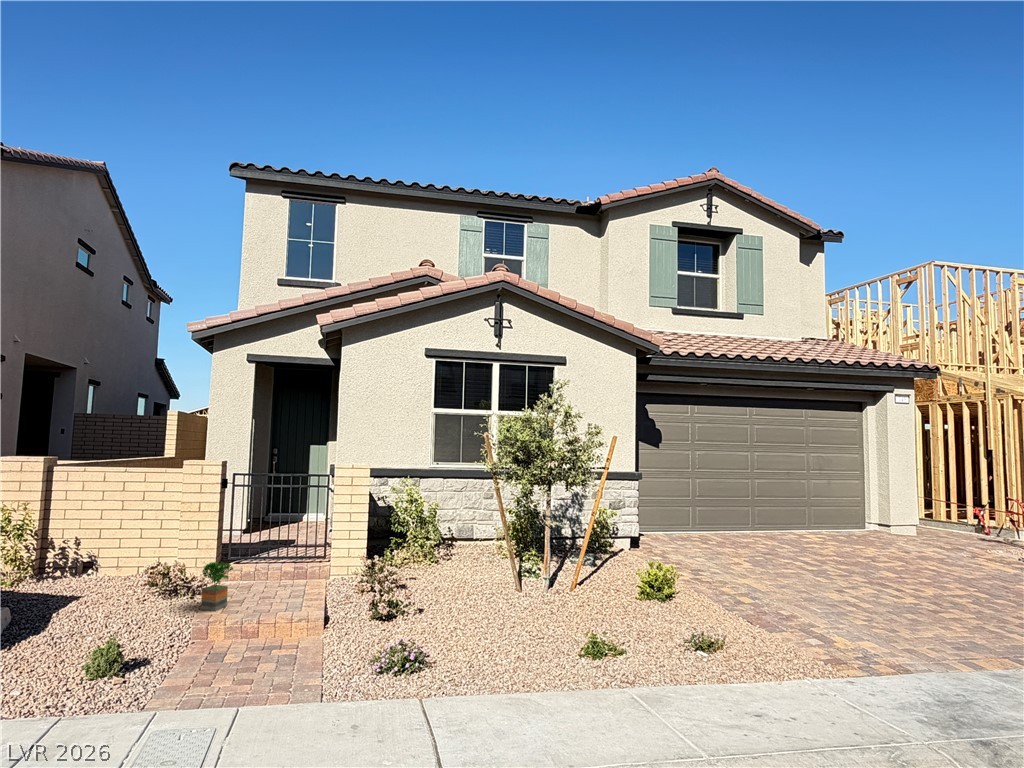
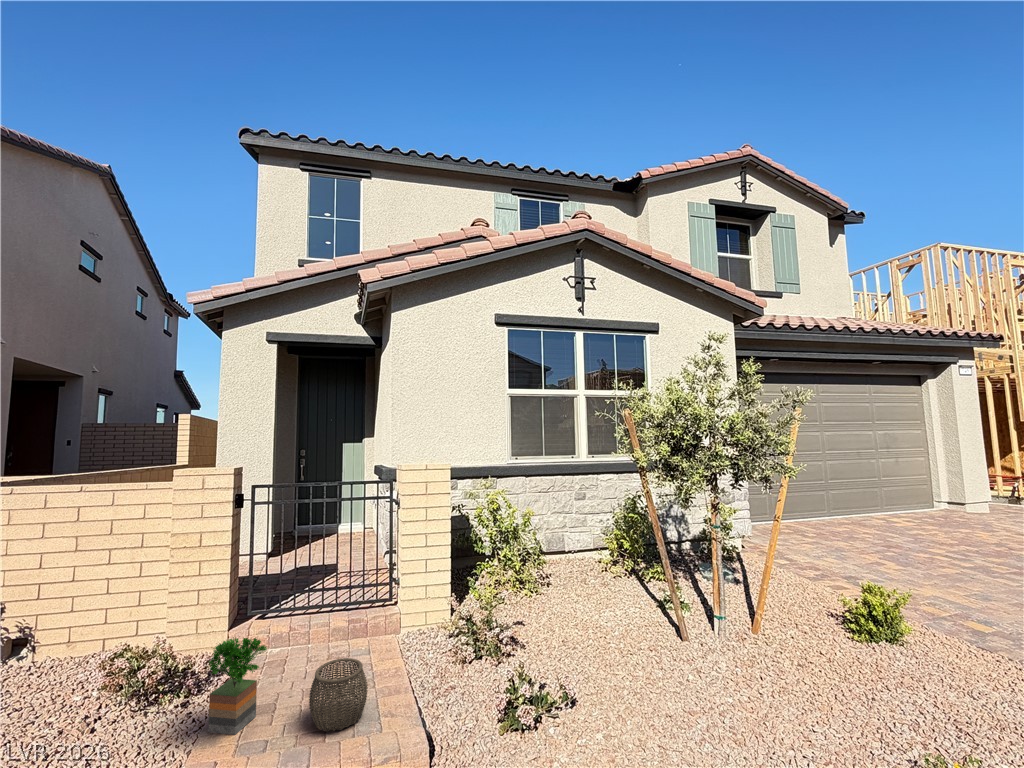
woven basket: none [255,579,290,614] -> present [309,658,368,731]

